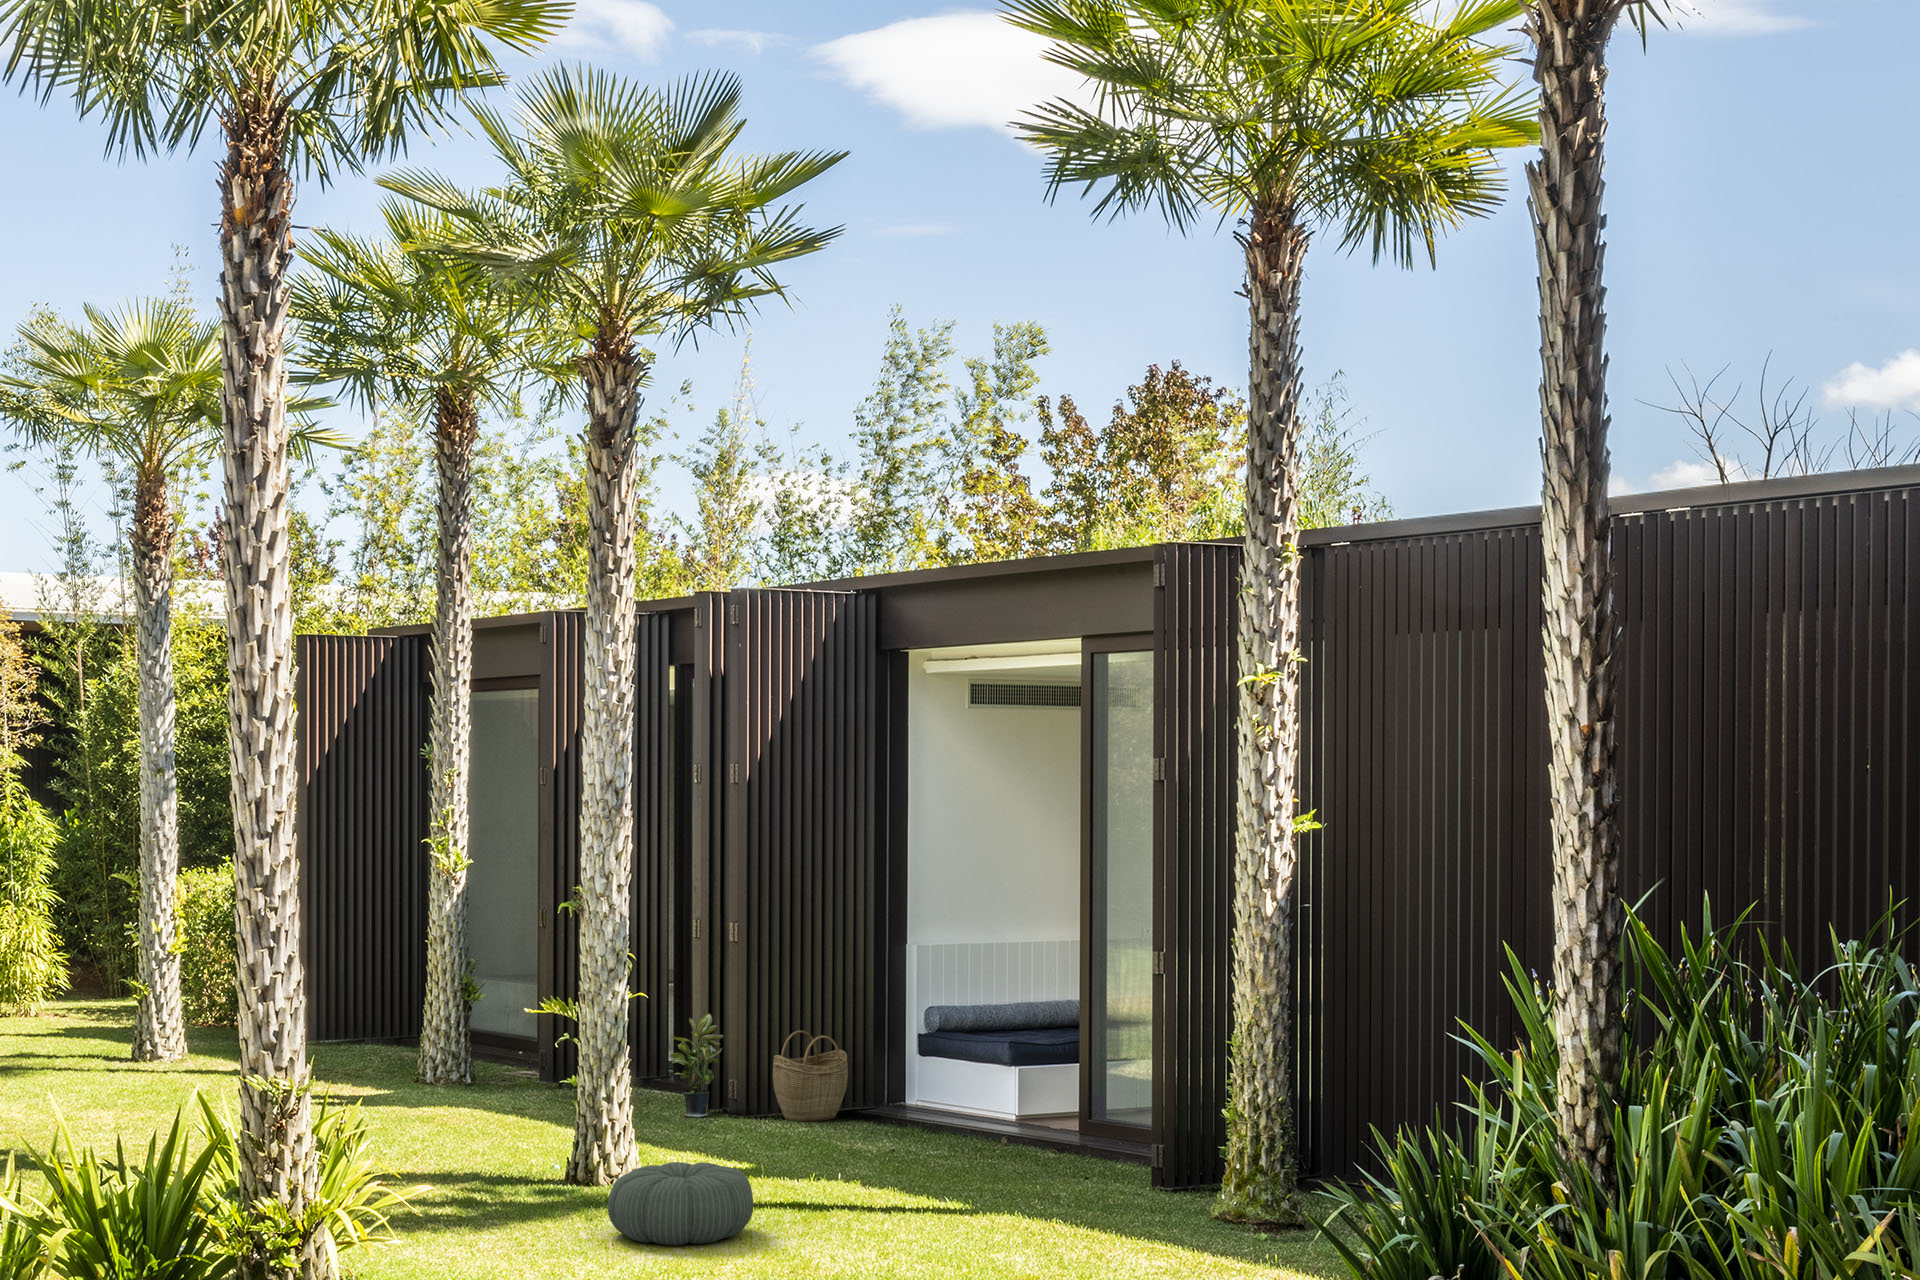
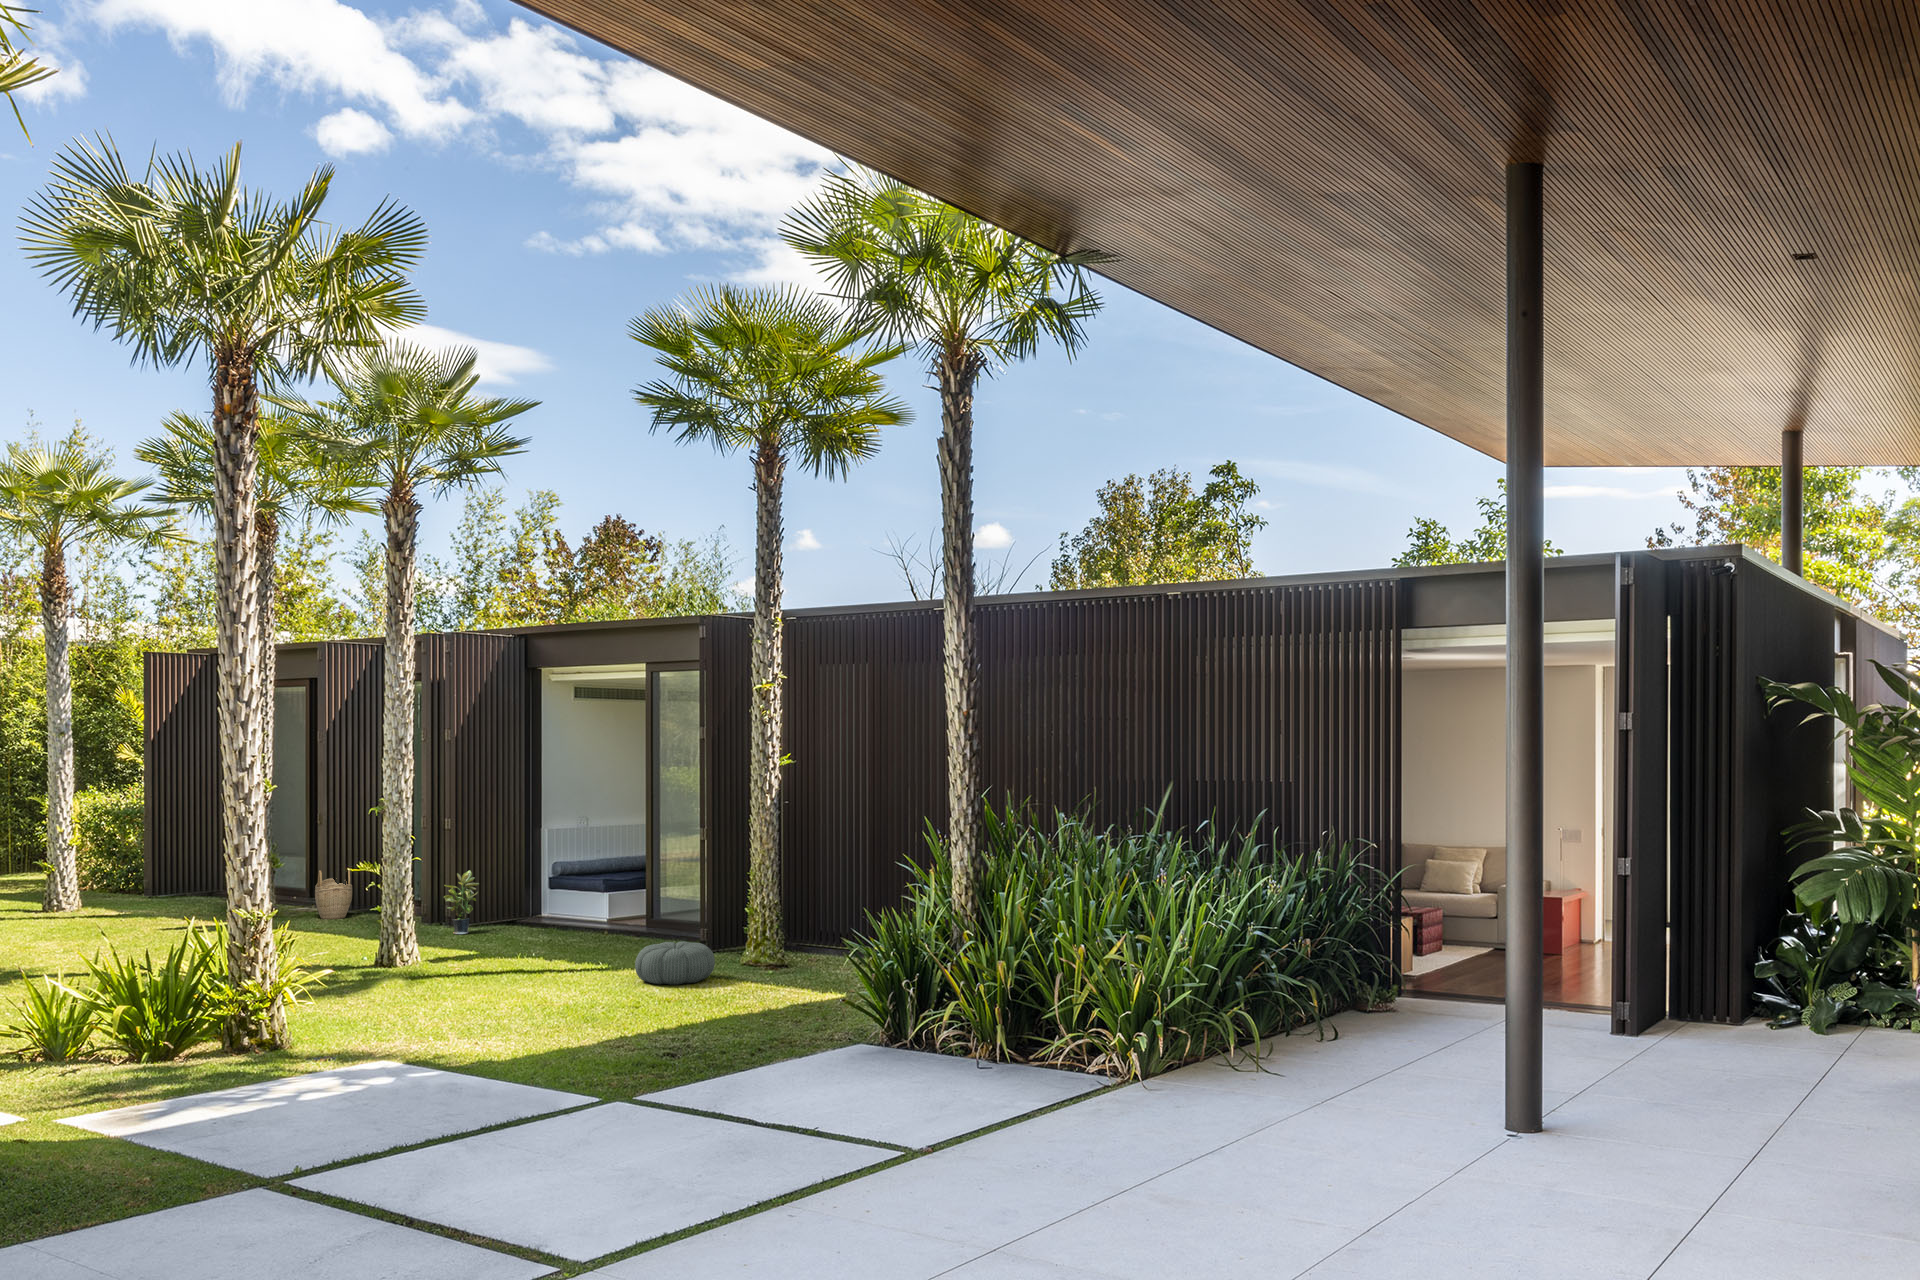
woven basket: present [773,1031,848,1122] -> present [315,869,352,919]
pouf: present [608,1162,753,1246] -> present [635,941,715,985]

